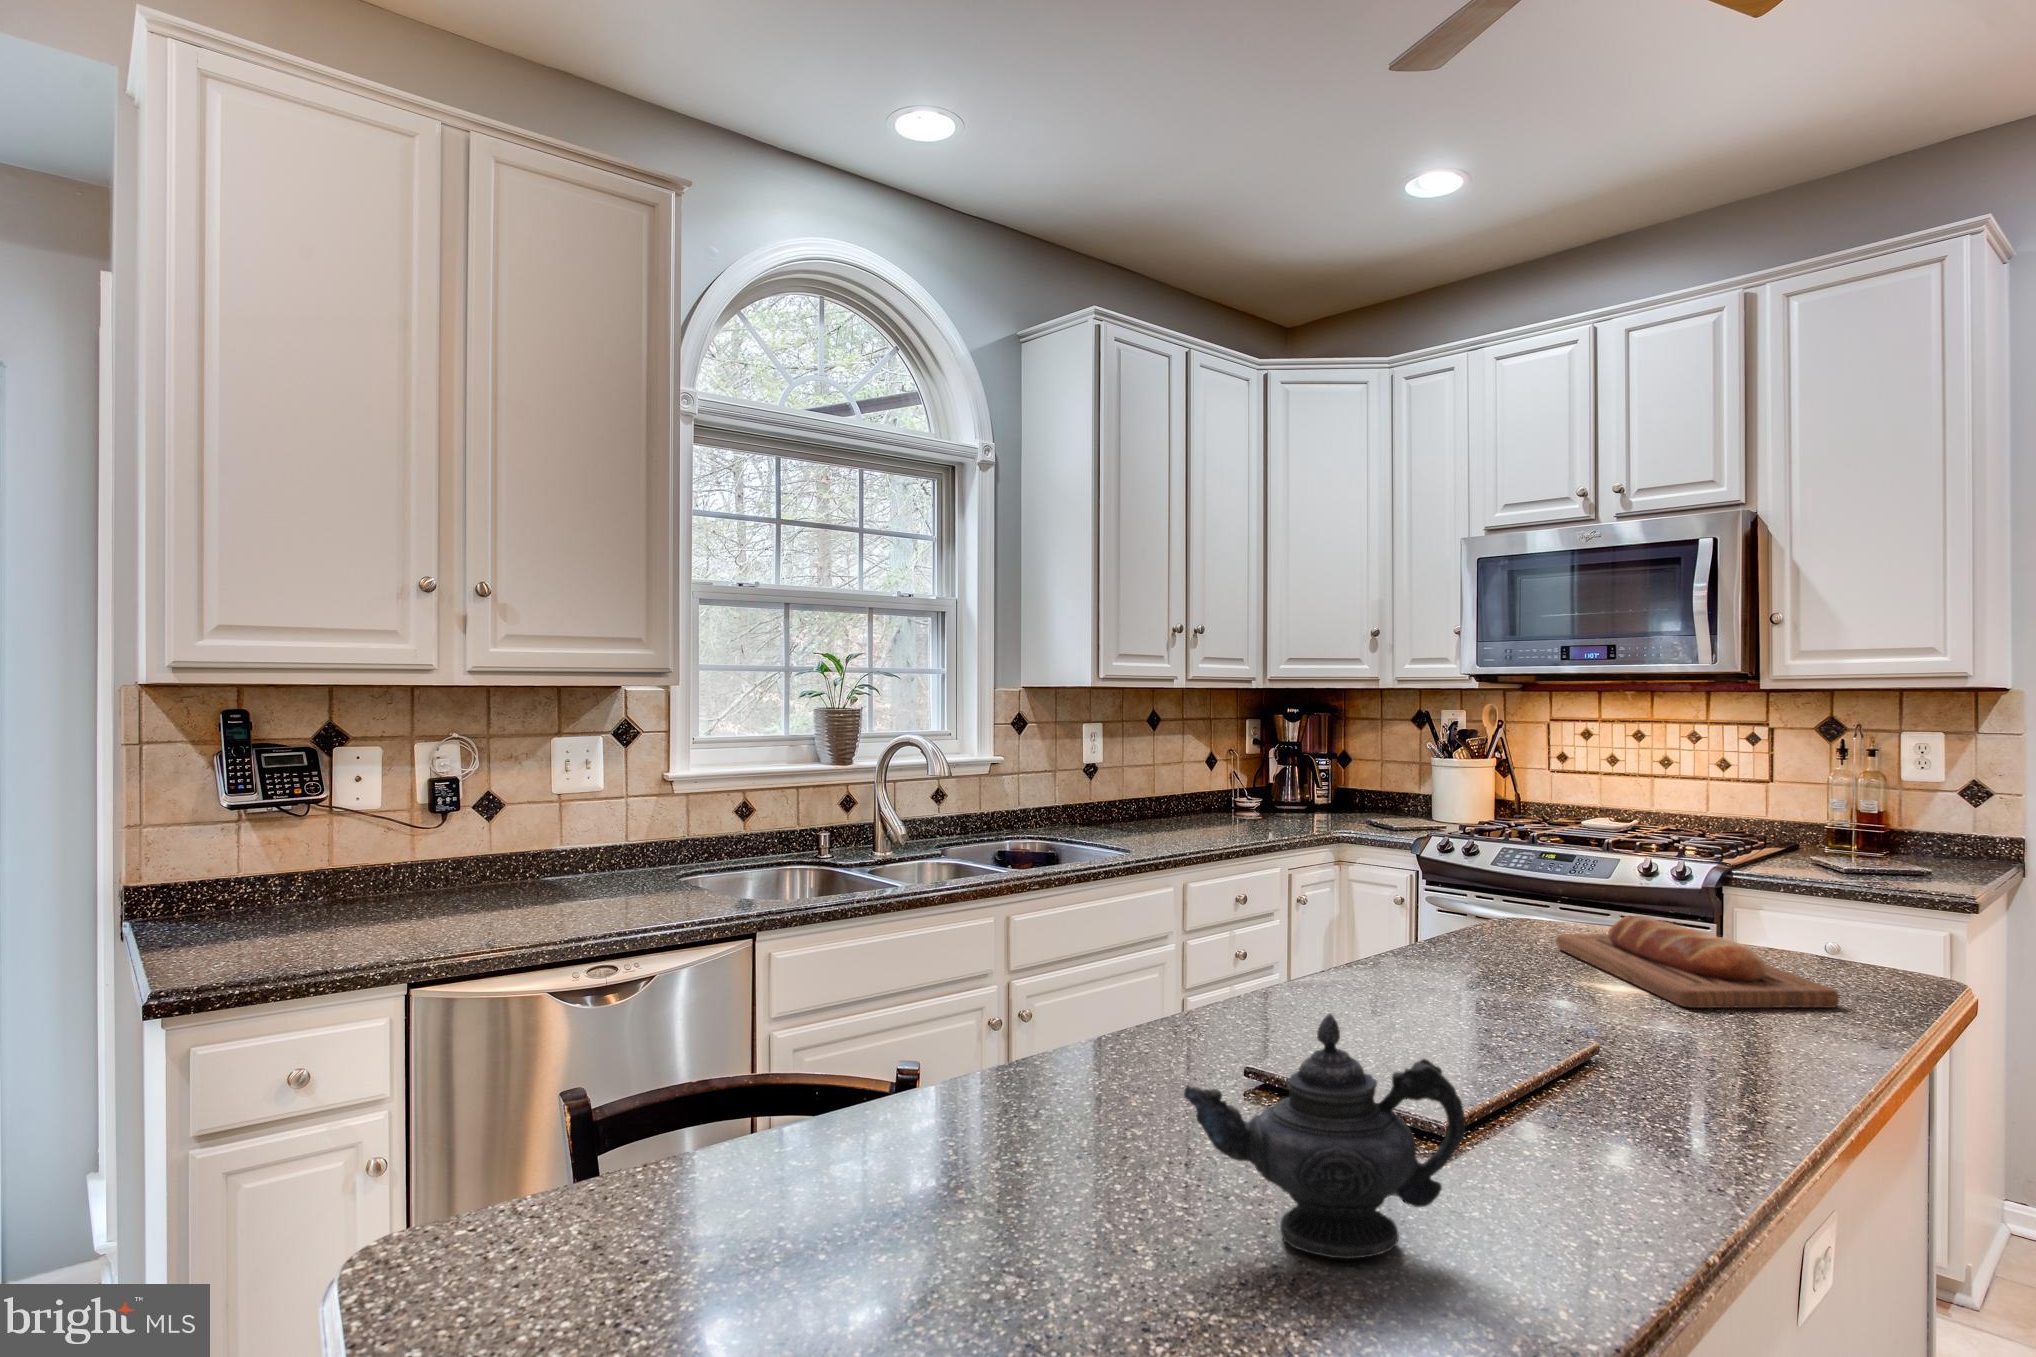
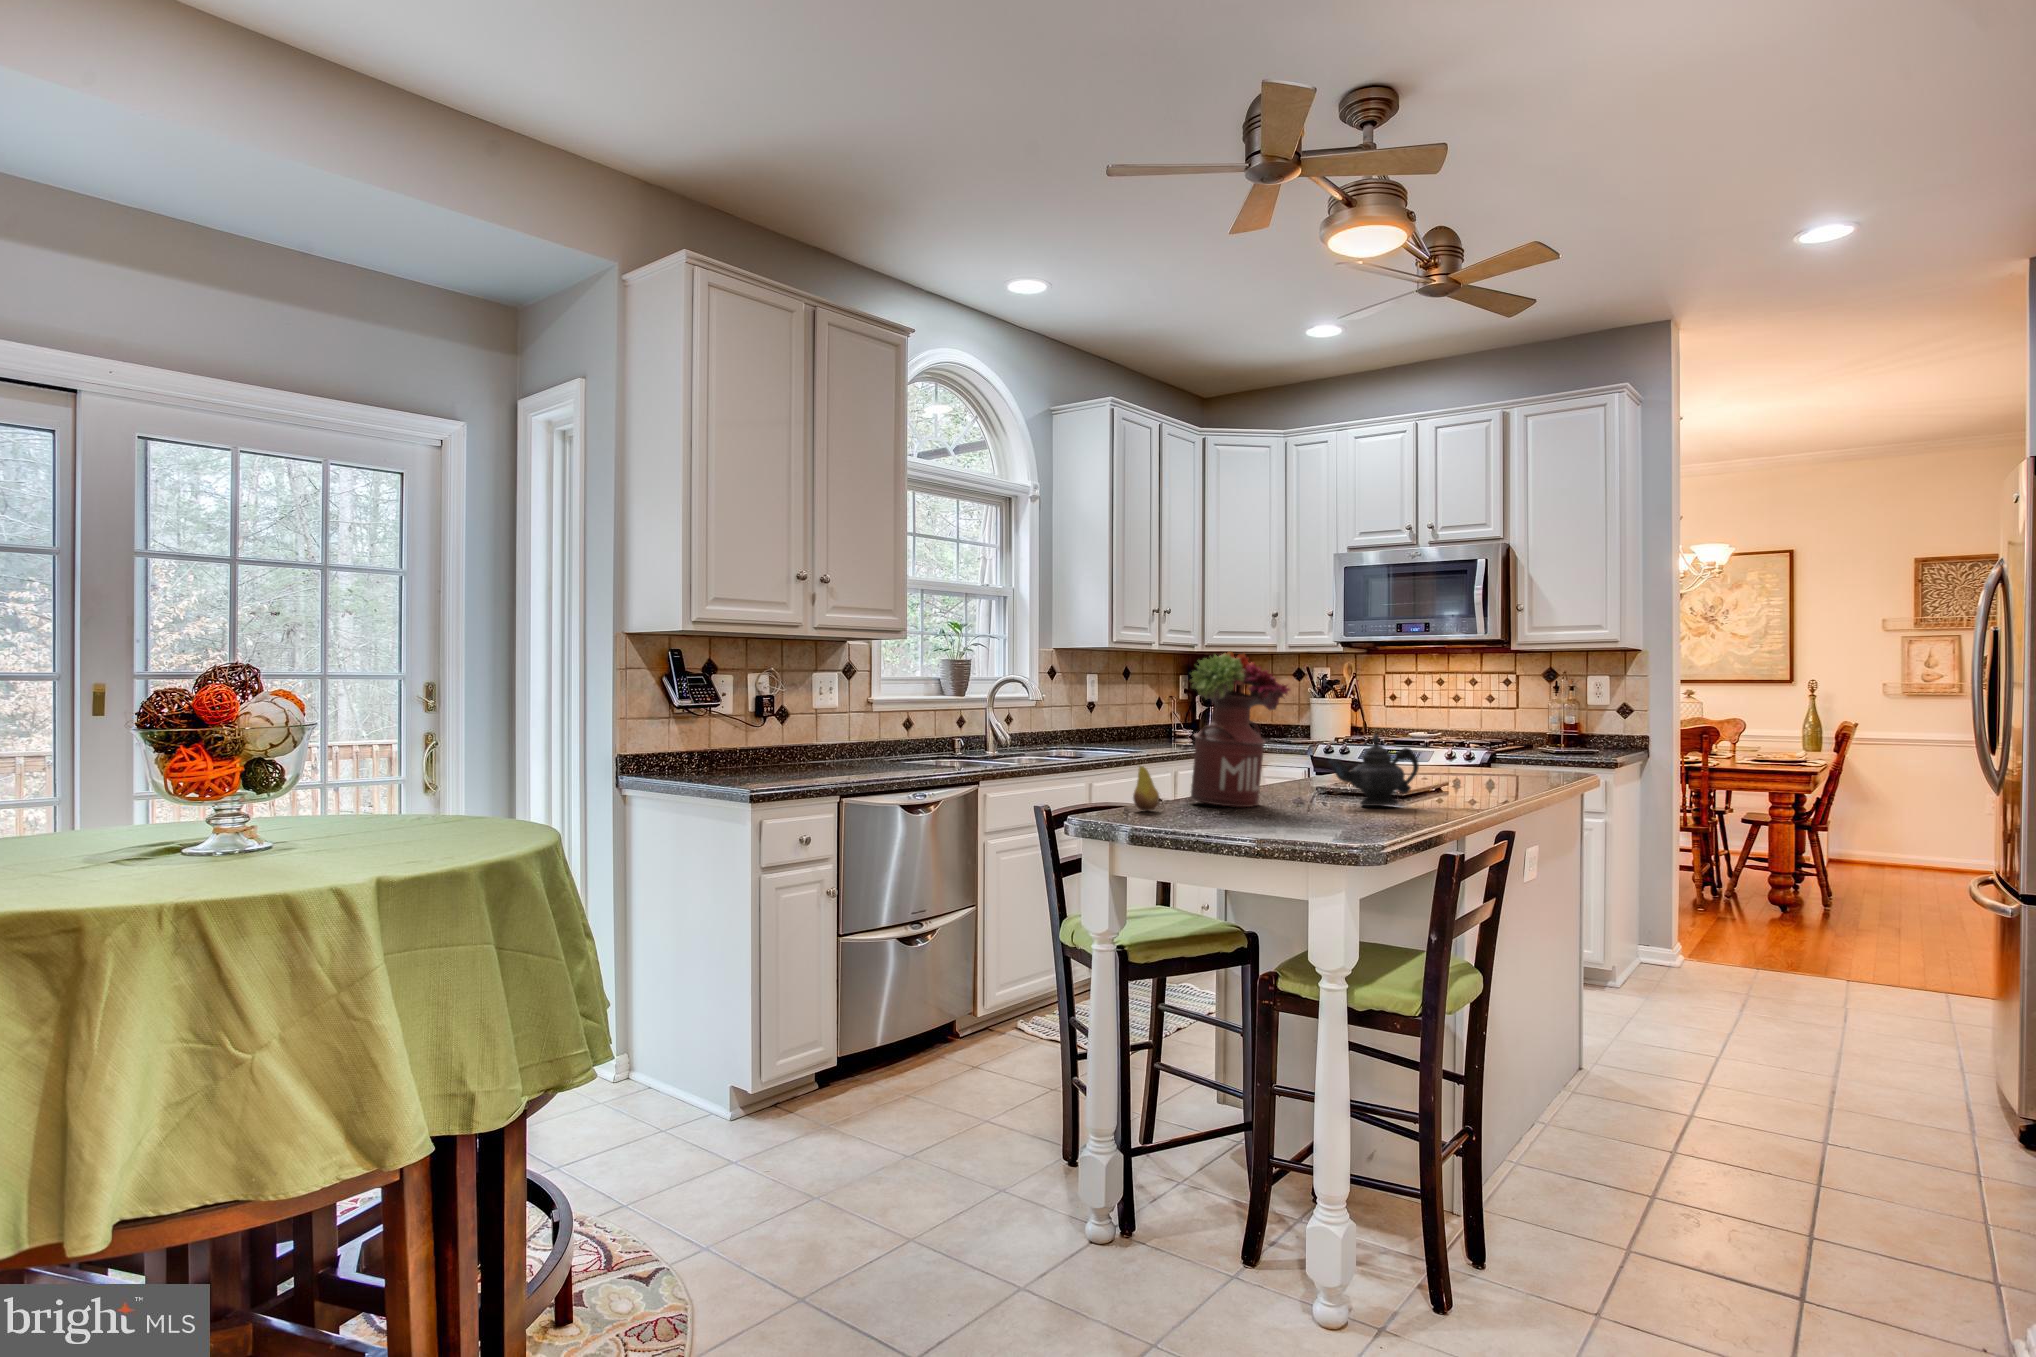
flower arrangement: none [779,752,1087,1216] -> present [1191,652,1290,807]
bread loaf: present [1556,916,1839,1008] -> none [1416,750,1540,778]
fruit: none [572,1072,655,1238] -> present [1132,758,1160,811]

